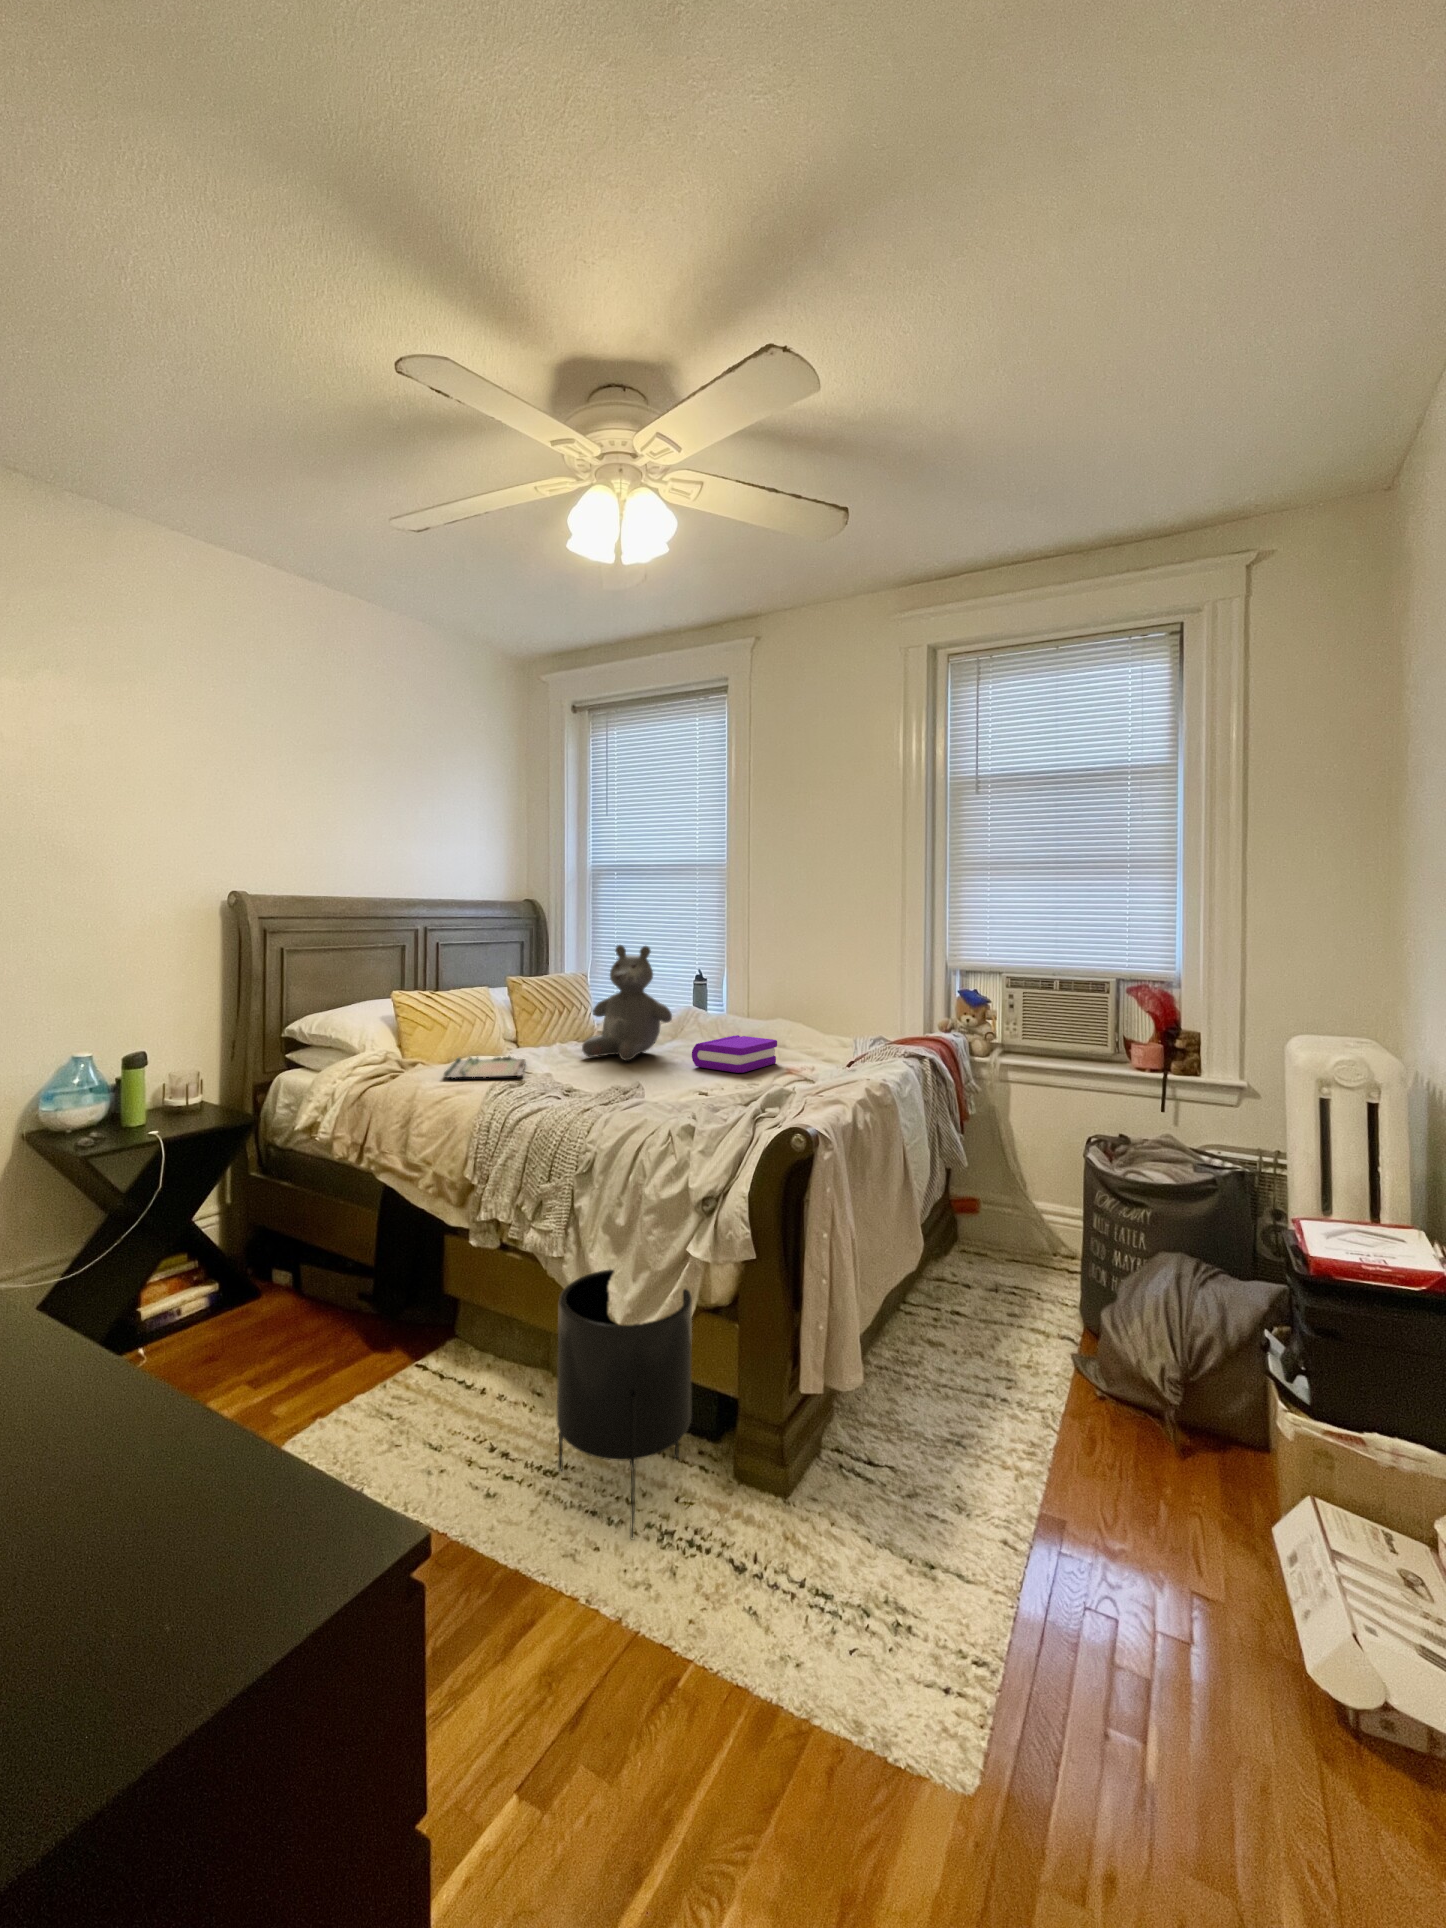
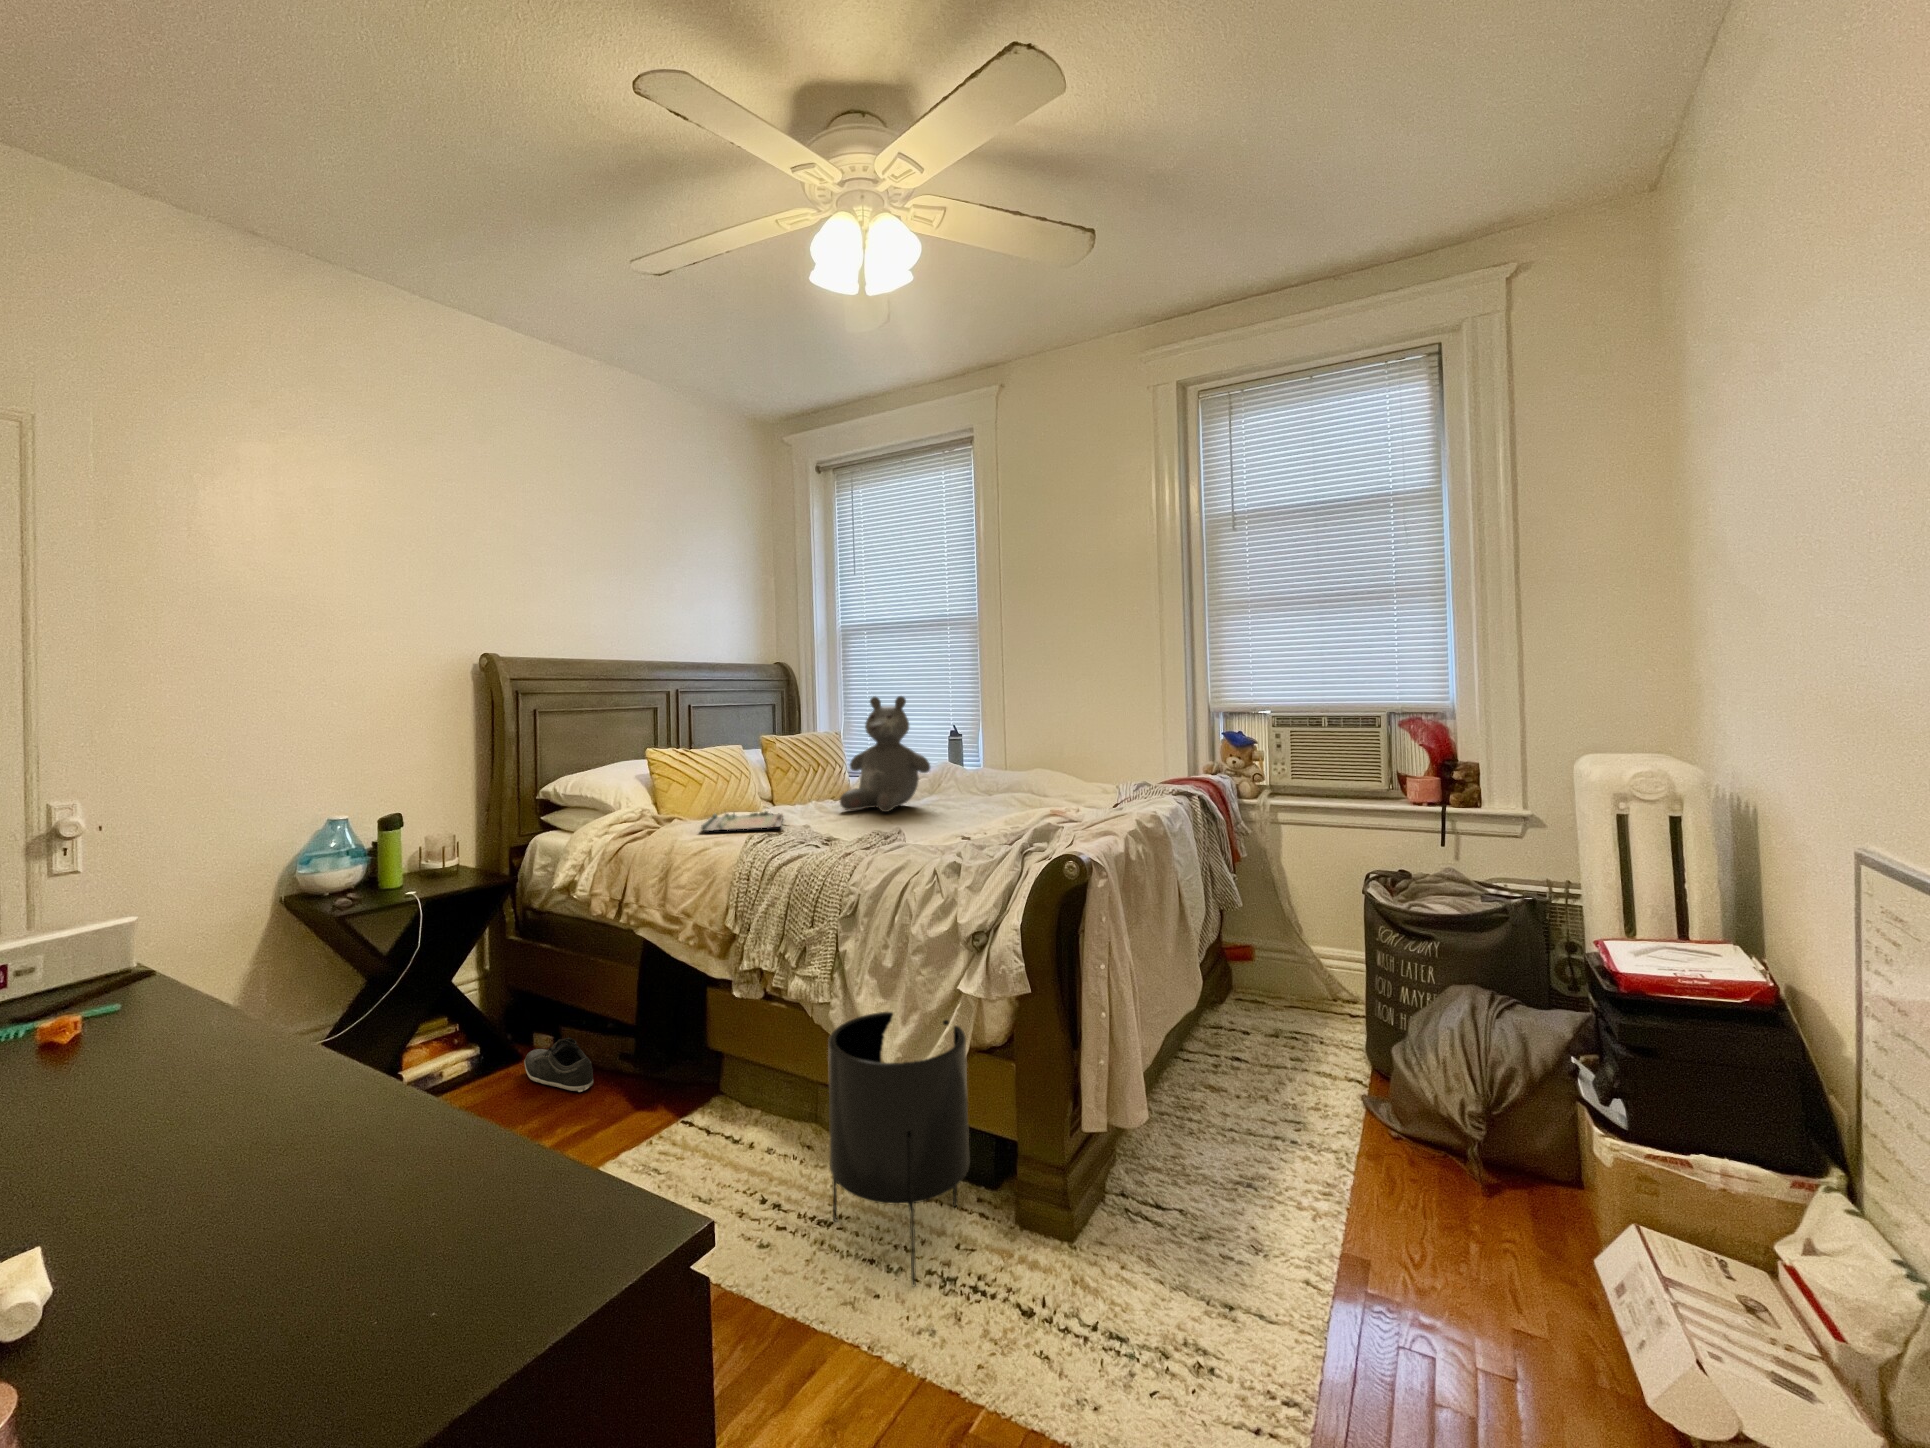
book: present [692,1035,777,1073] -> none [952,784,1039,819]
shoe: none [262,1275,330,1330] -> present [524,1037,593,1092]

